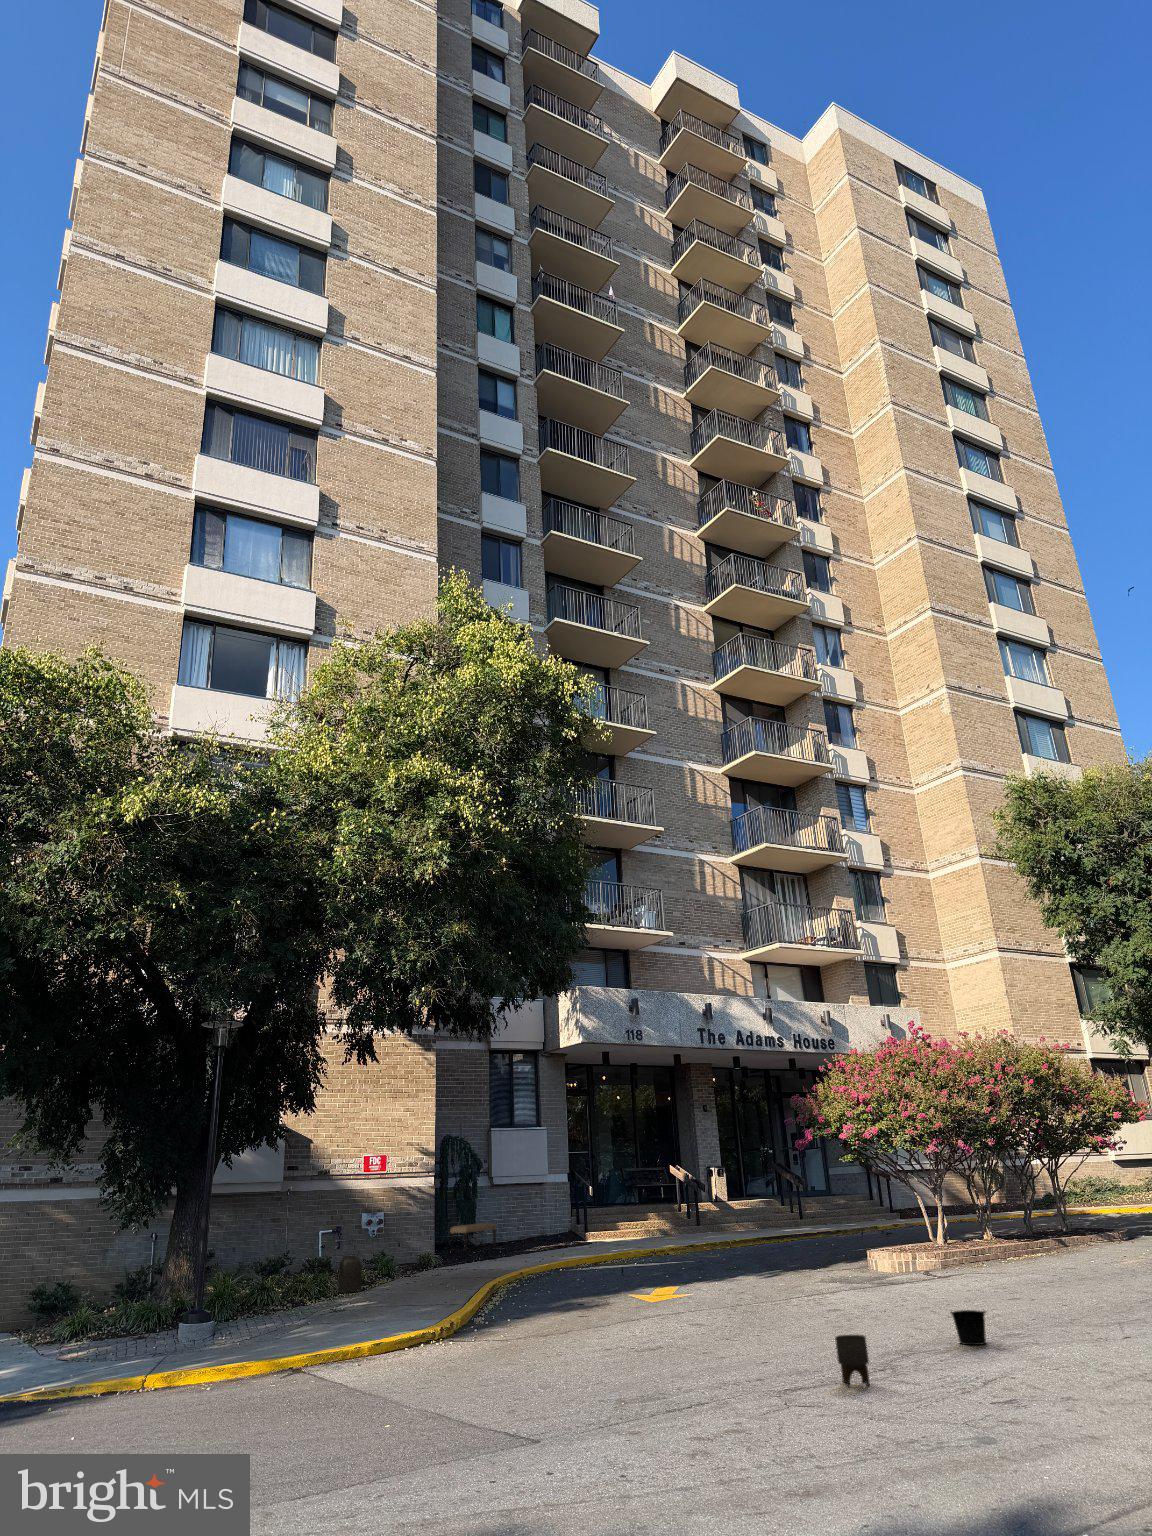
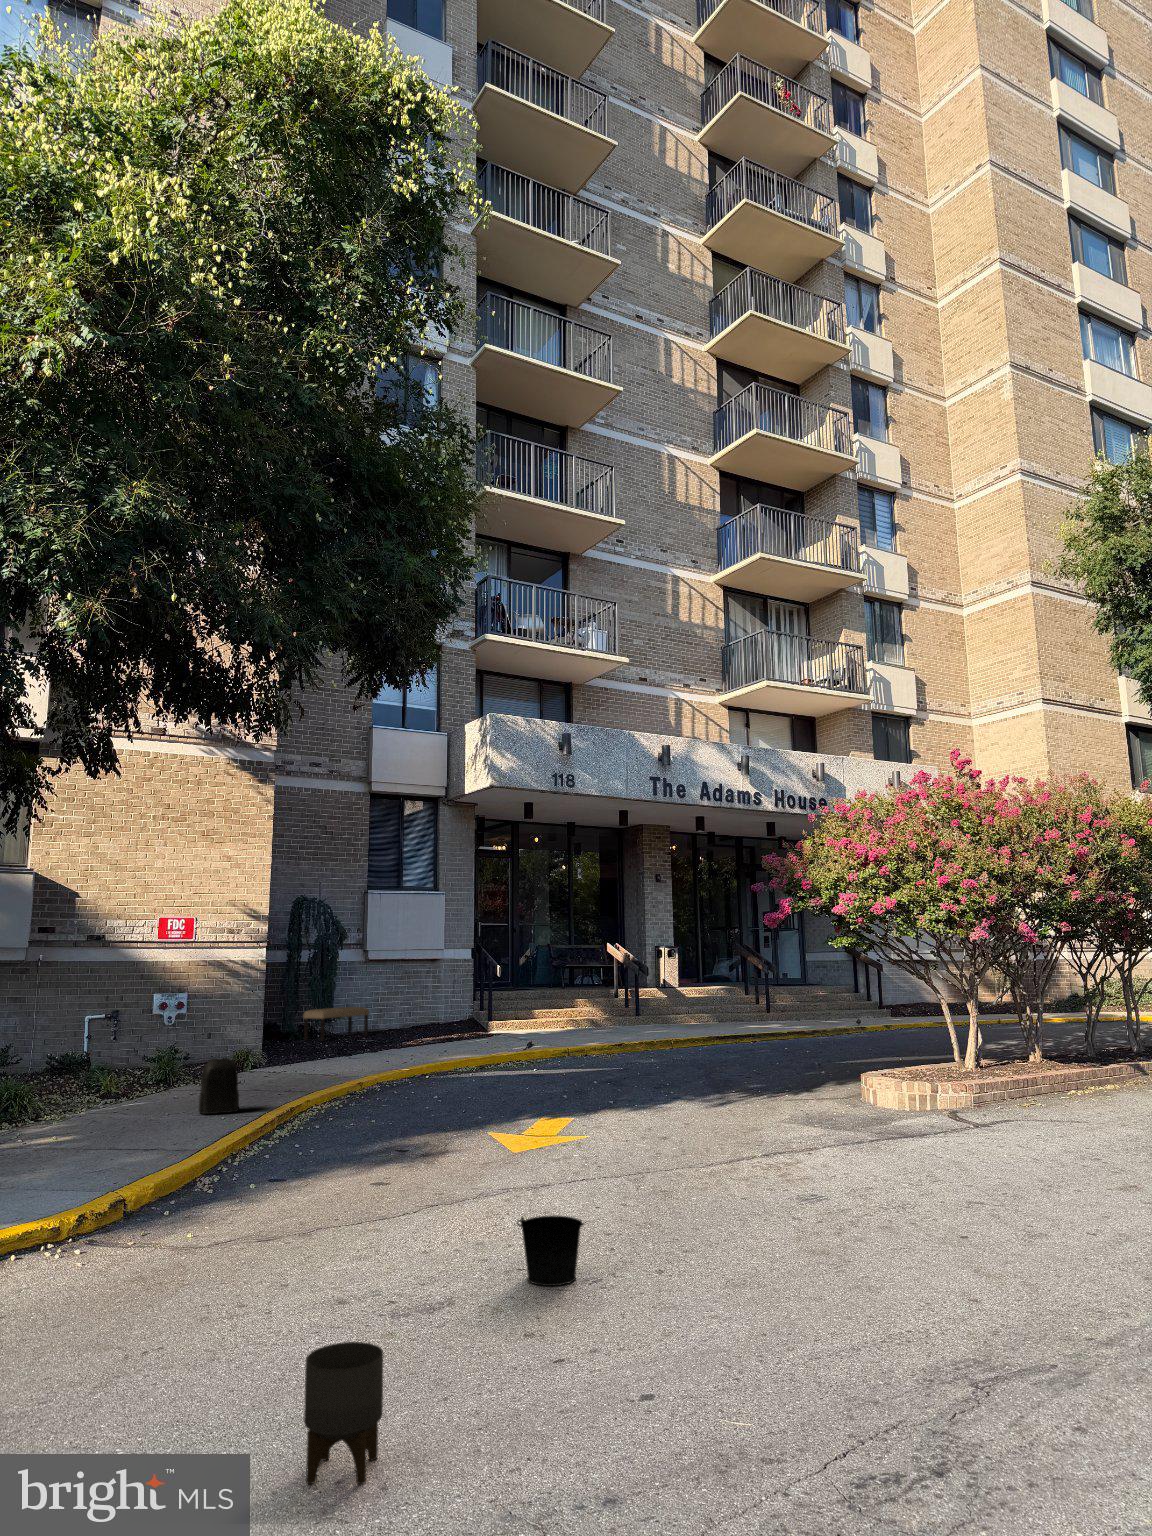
backpack: present [337,1255,362,1293] -> present [199,1058,239,1114]
bucket: present [950,1310,986,1345] -> present [517,1215,584,1286]
planter: present [835,1335,870,1387] -> present [304,1342,383,1484]

